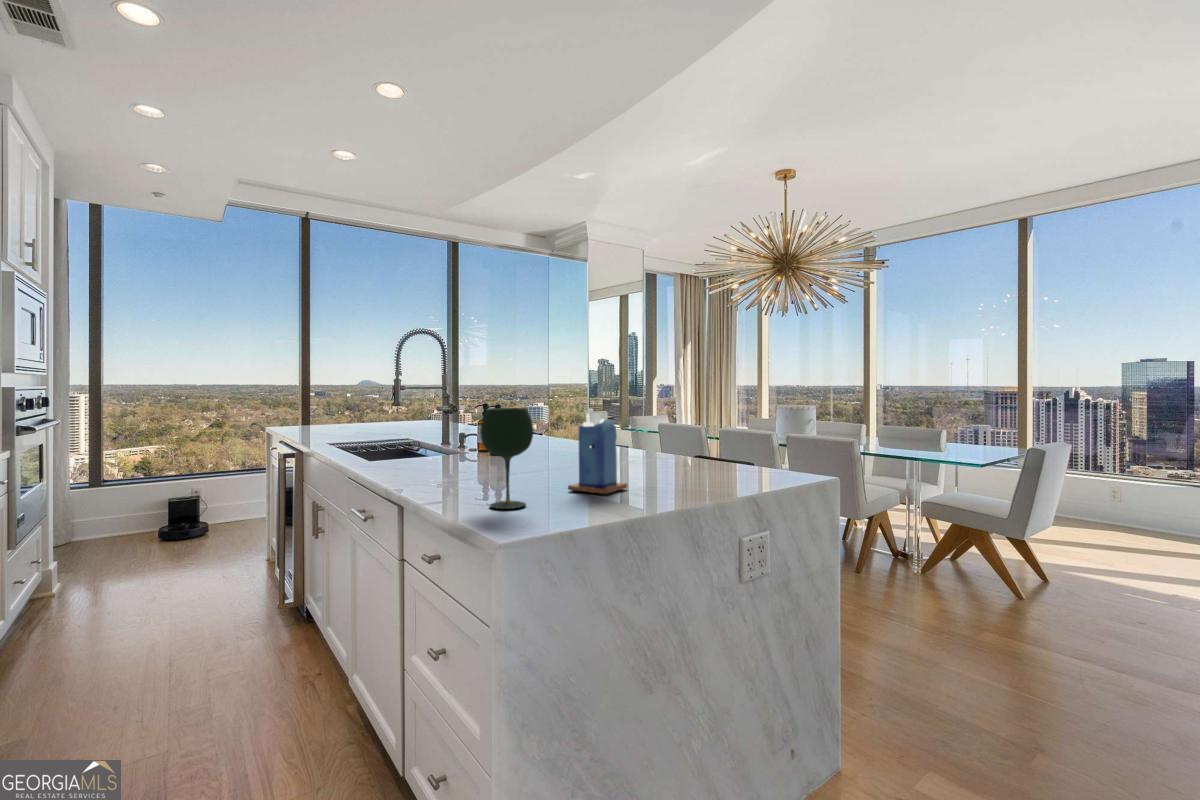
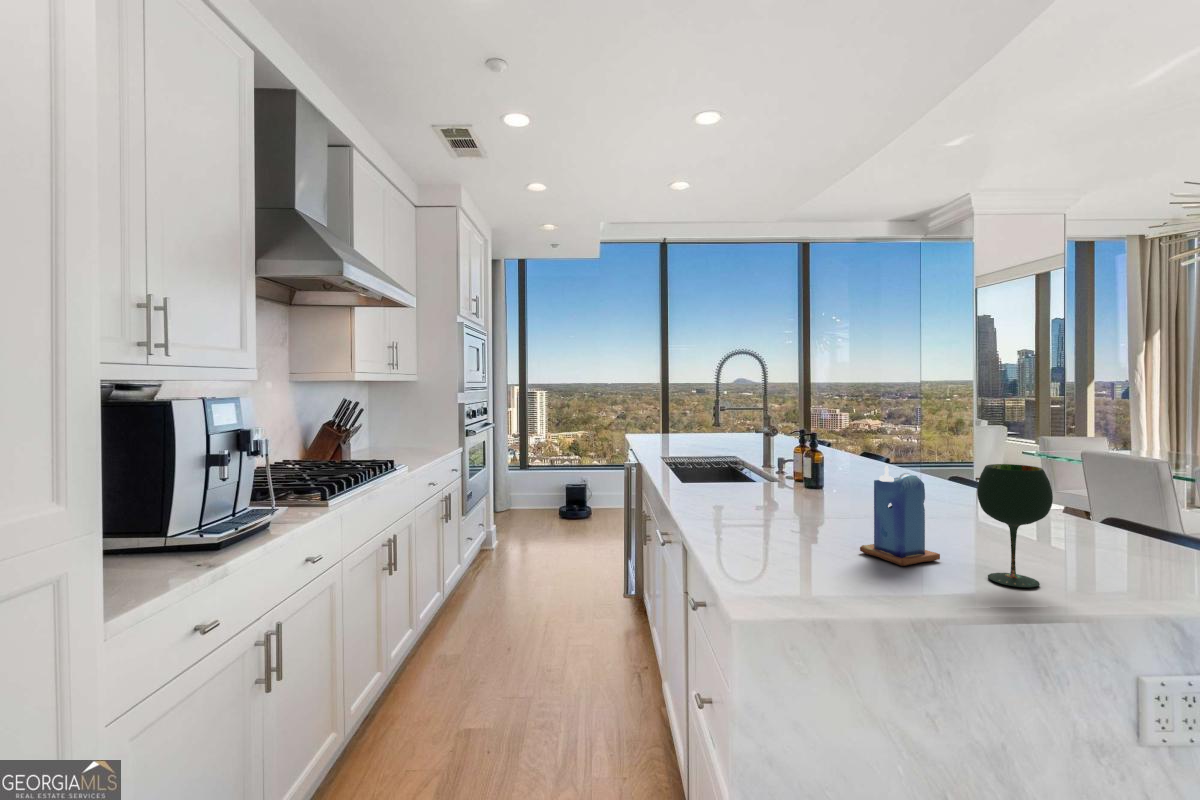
wine glass: present [480,408,533,509] -> present [977,464,1053,588]

